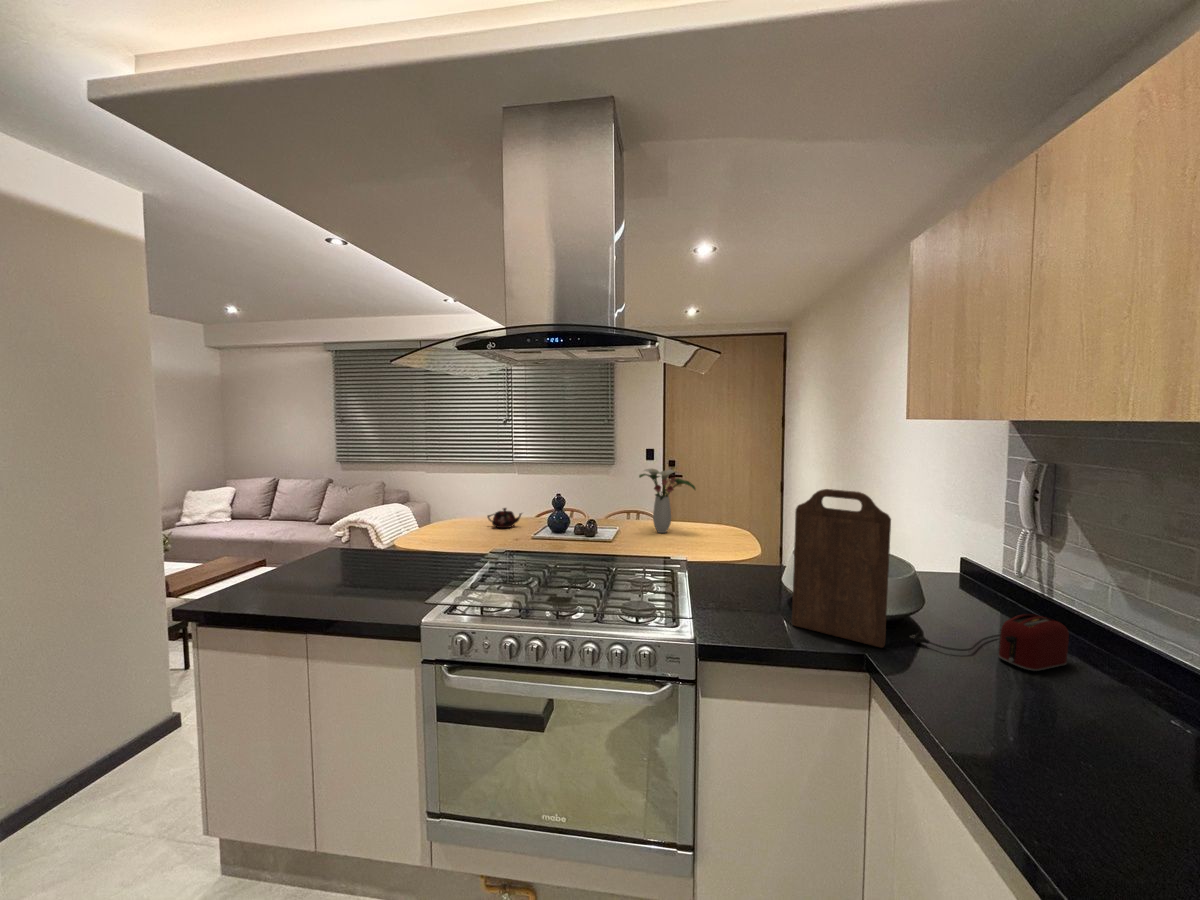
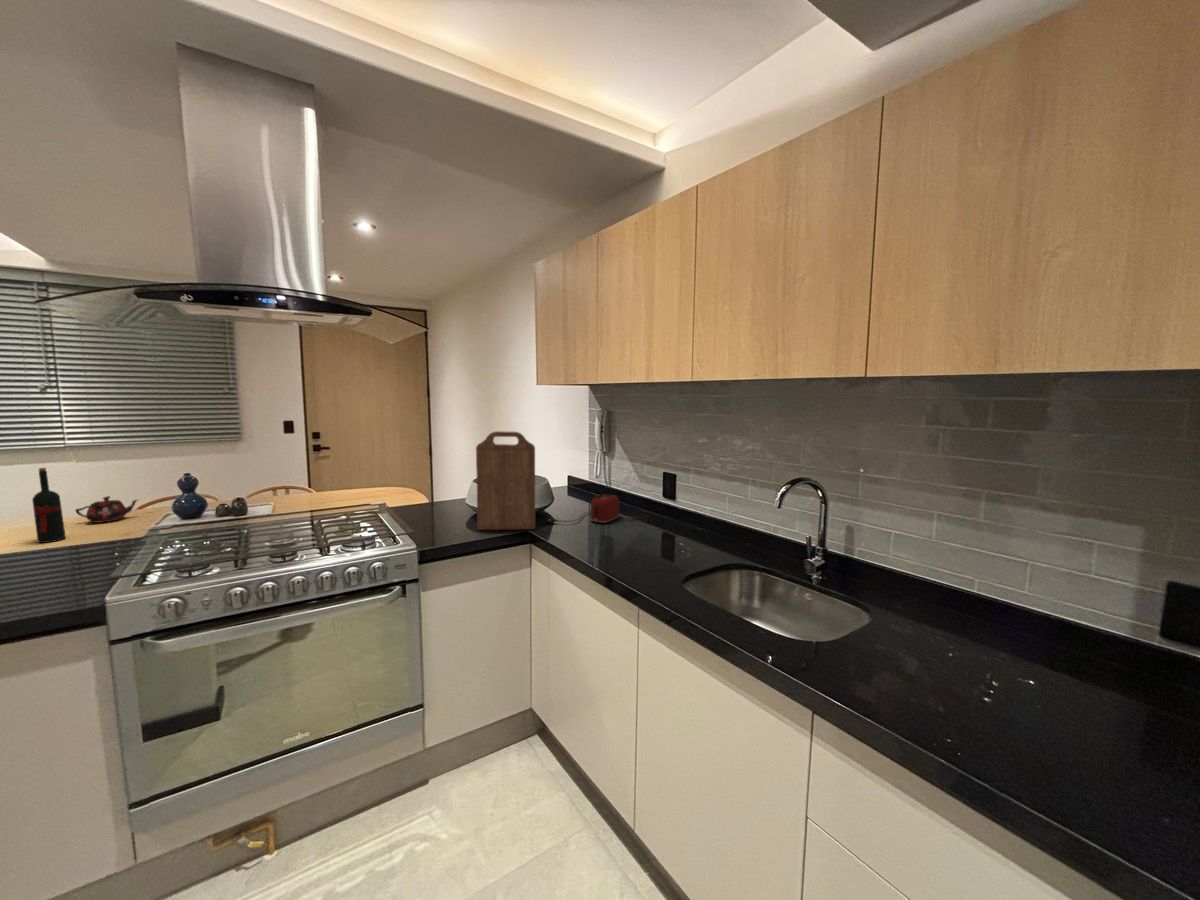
flower arrangement: present [639,469,695,533] -> none [303,436,364,498]
wine bottle: none [458,483,474,540] -> present [32,468,66,543]

